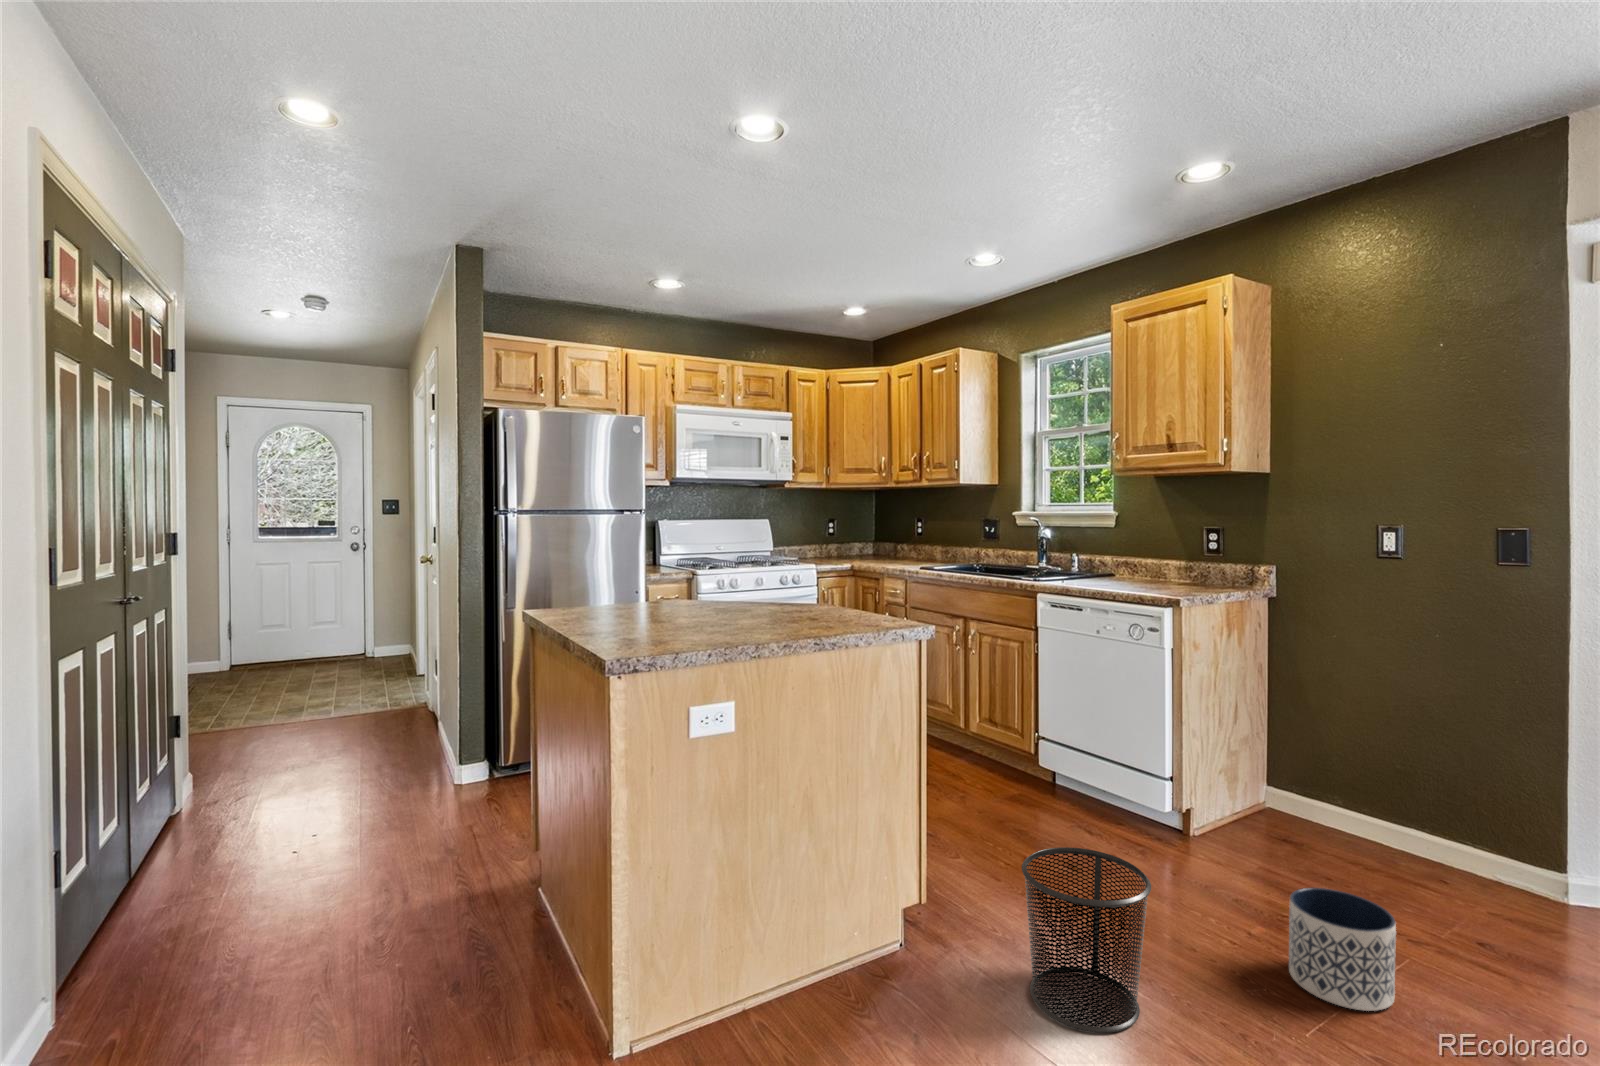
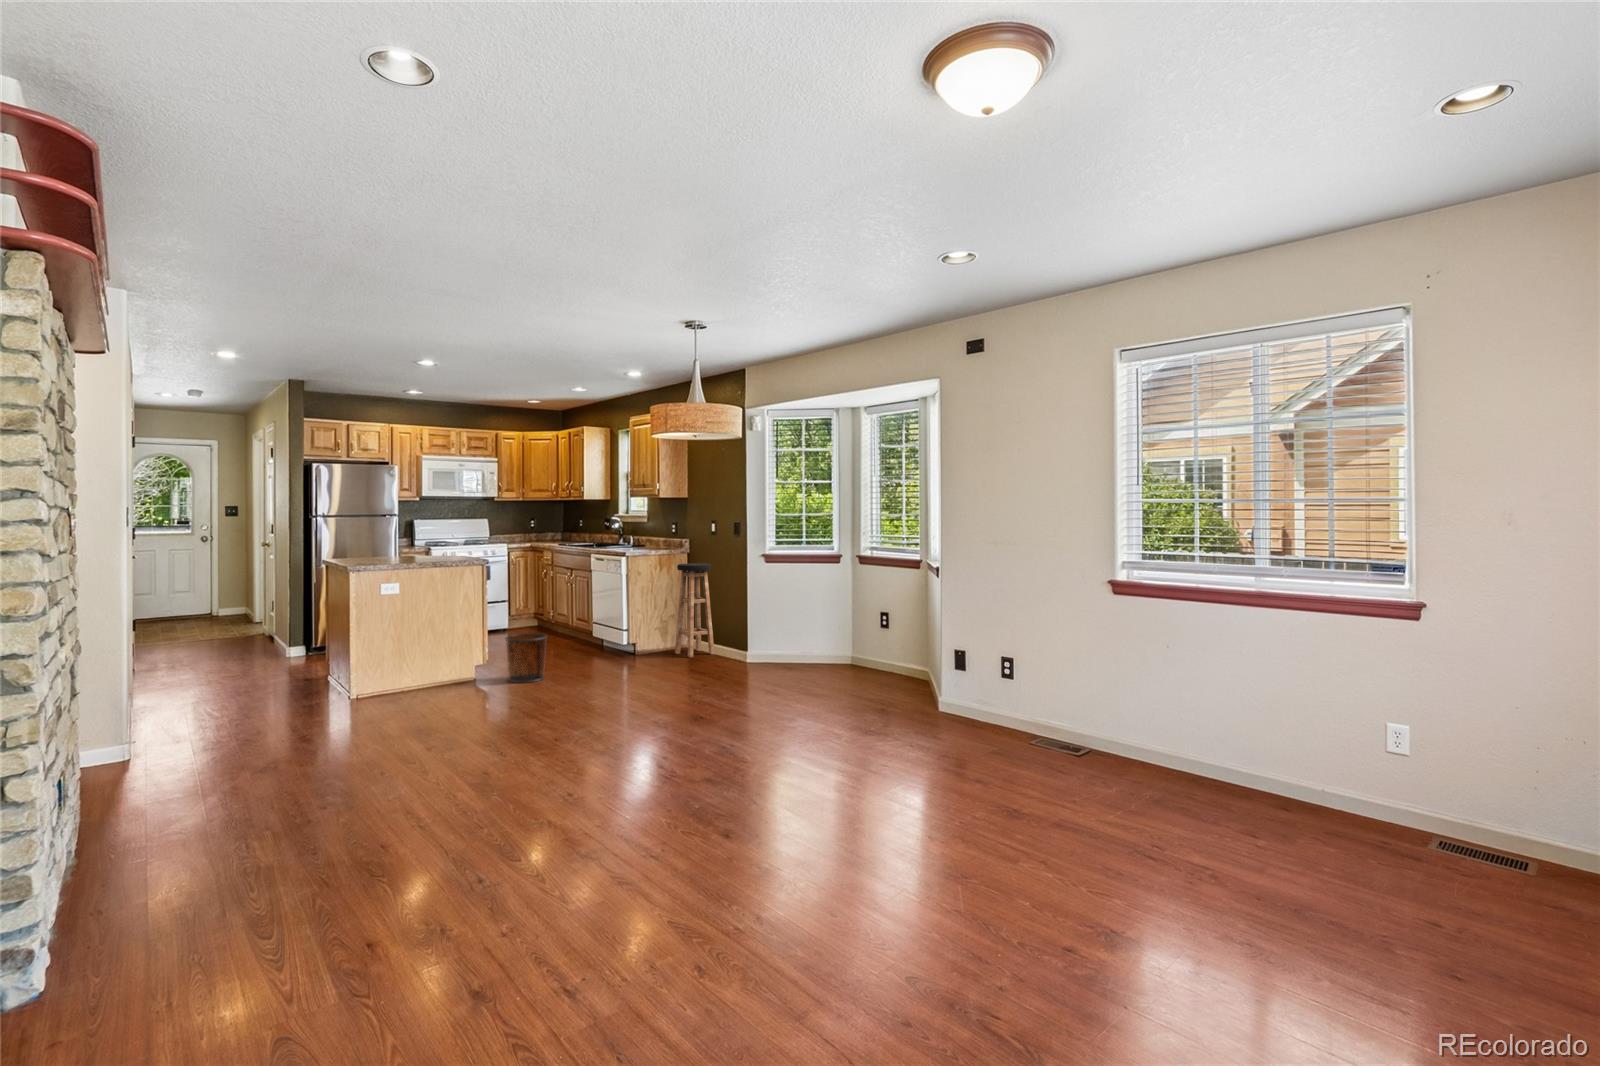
bar stool: none [1307,628,1425,880] -> present [675,563,714,658]
planter: present [1289,888,1396,1011] -> none [605,645,635,676]

